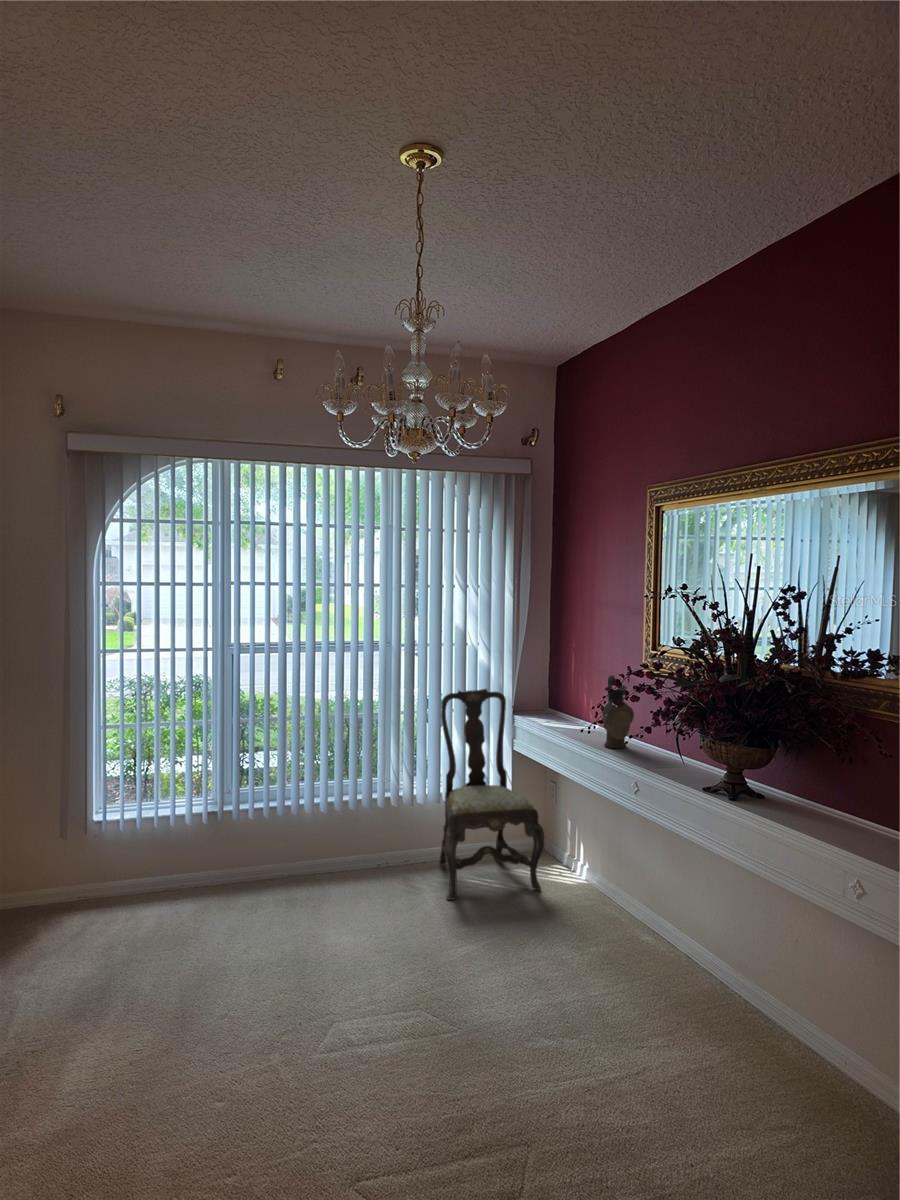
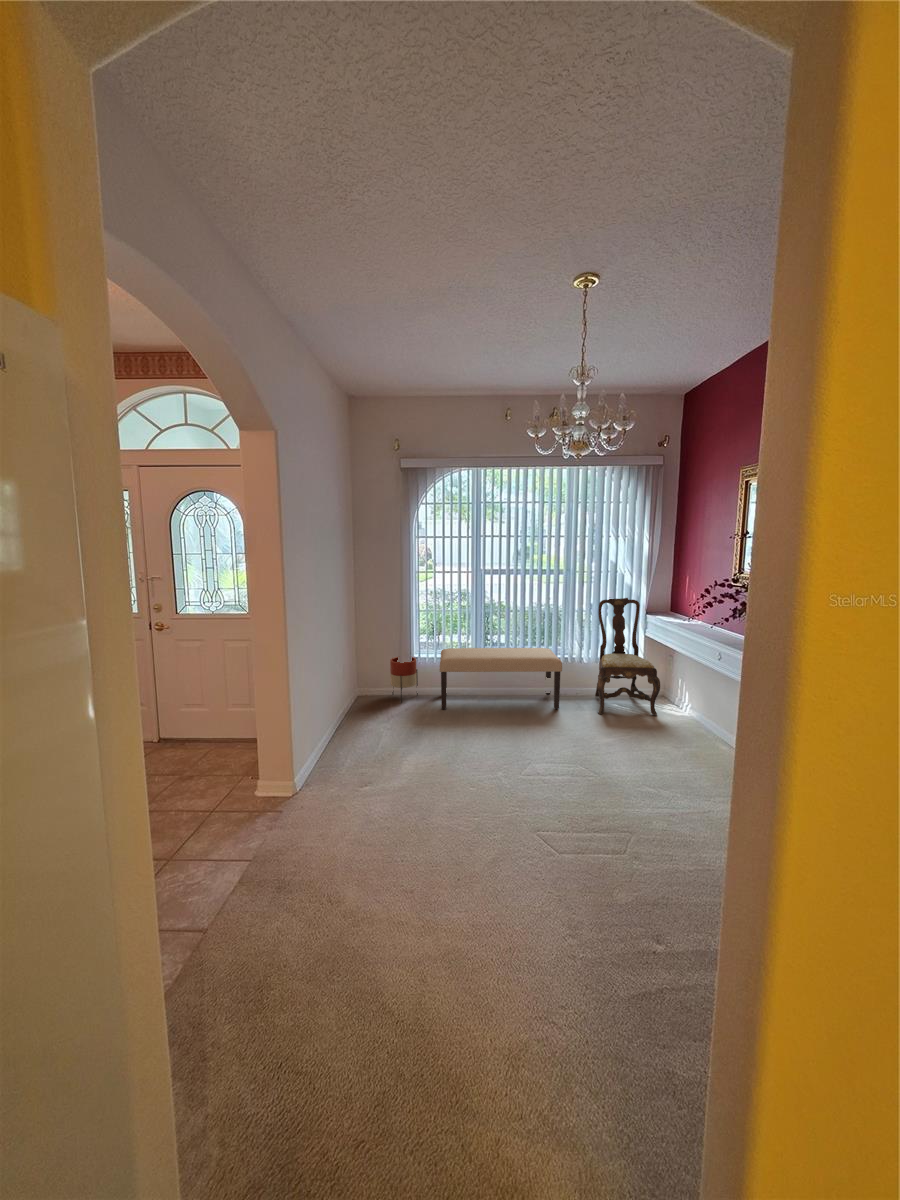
ceramic pitcher: present [603,675,634,748] -> none [701,588,723,633]
bench: none [144,785,383,931] -> present [440,648,562,709]
planter: none [33,824,96,927] -> present [390,657,418,702]

